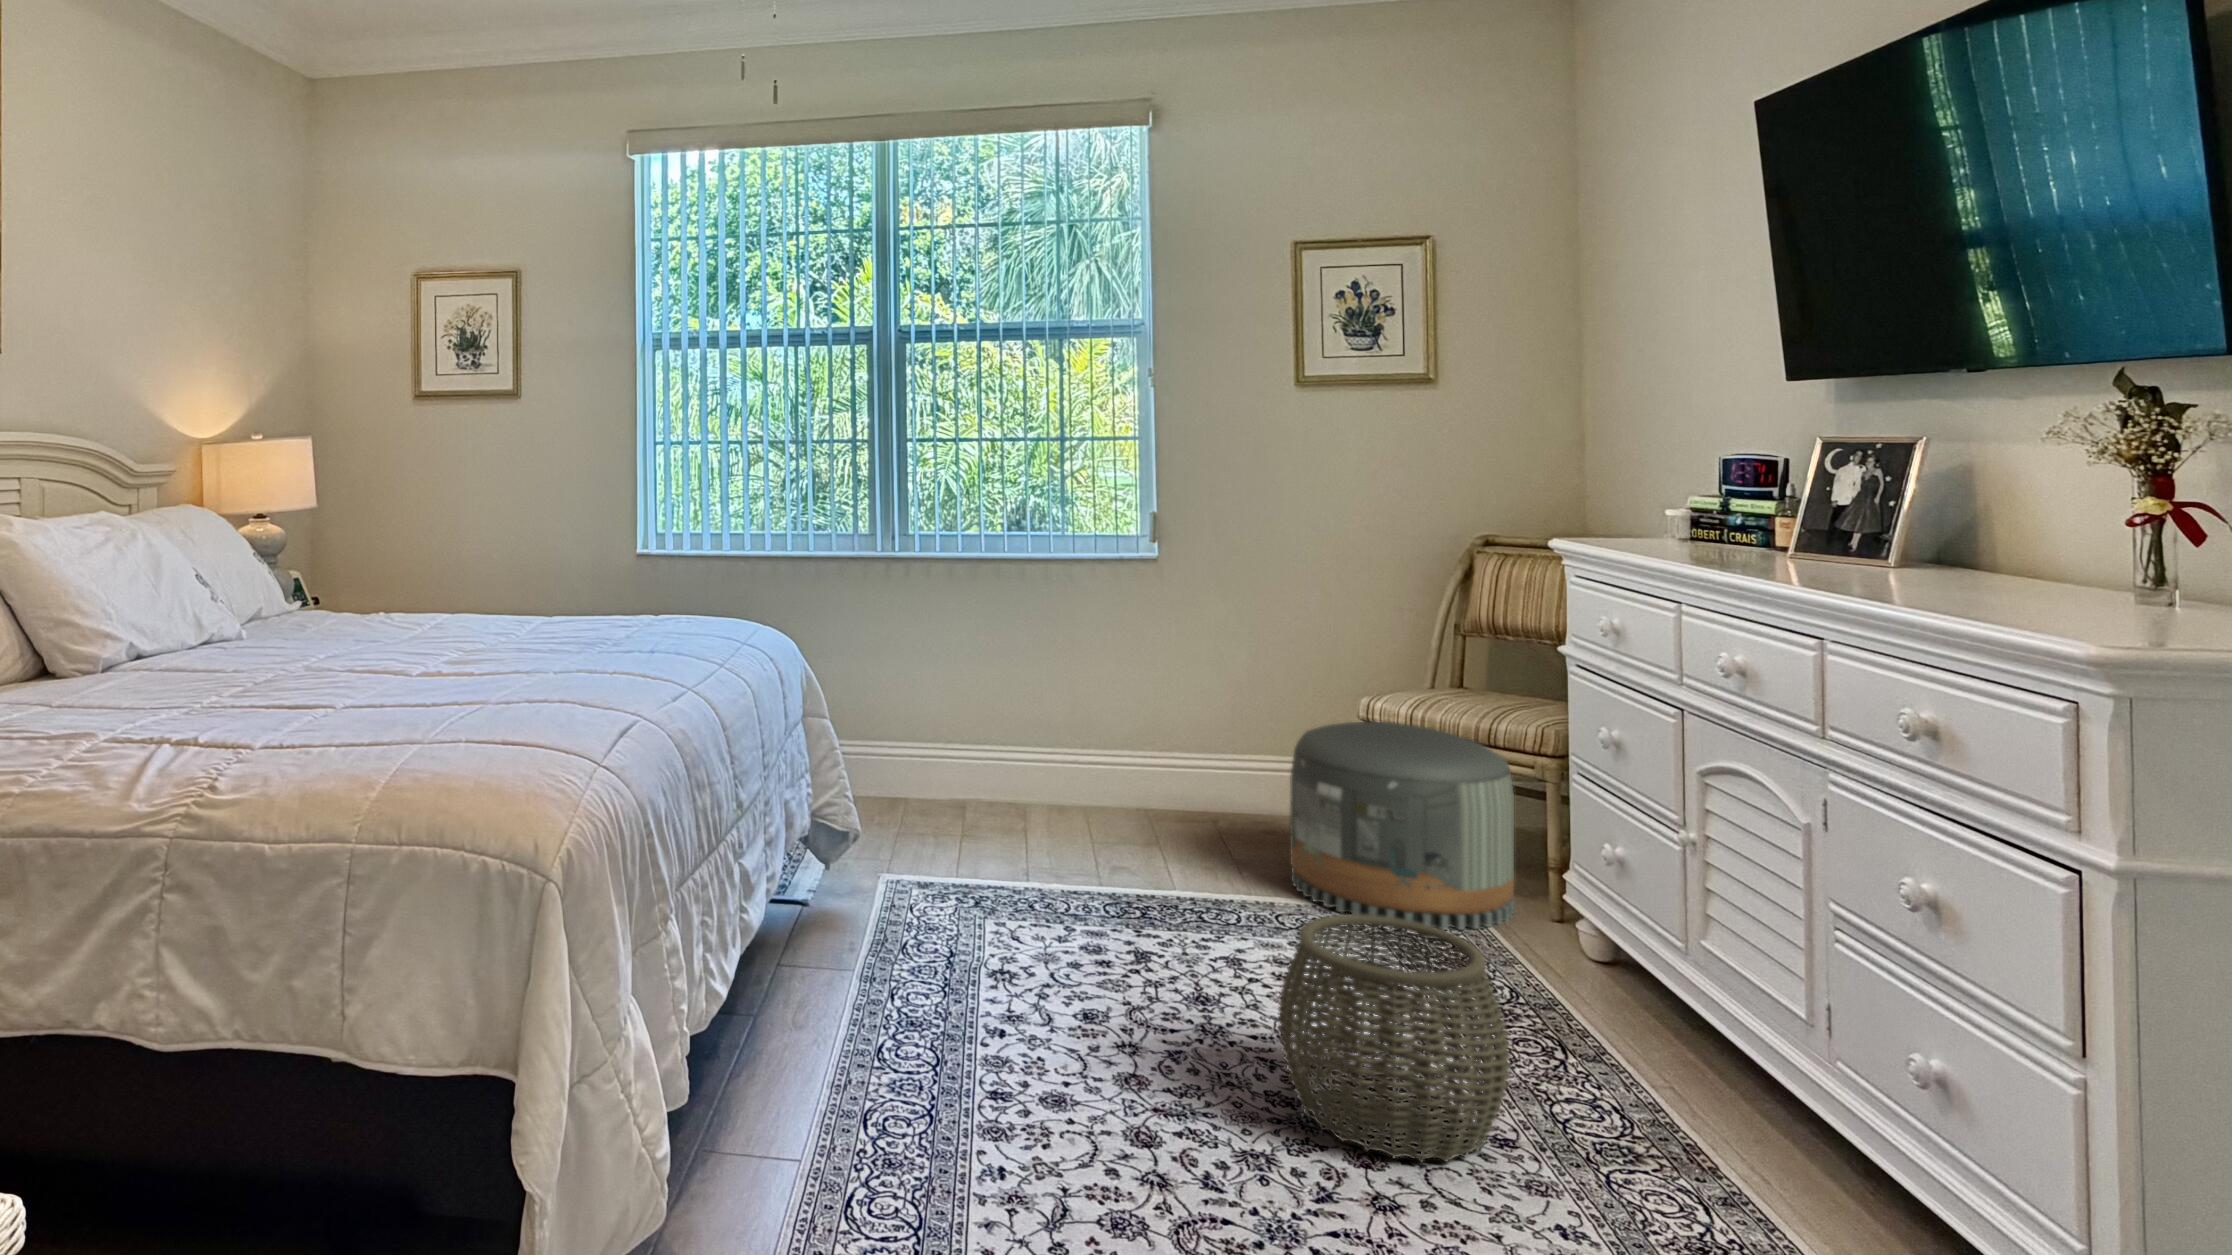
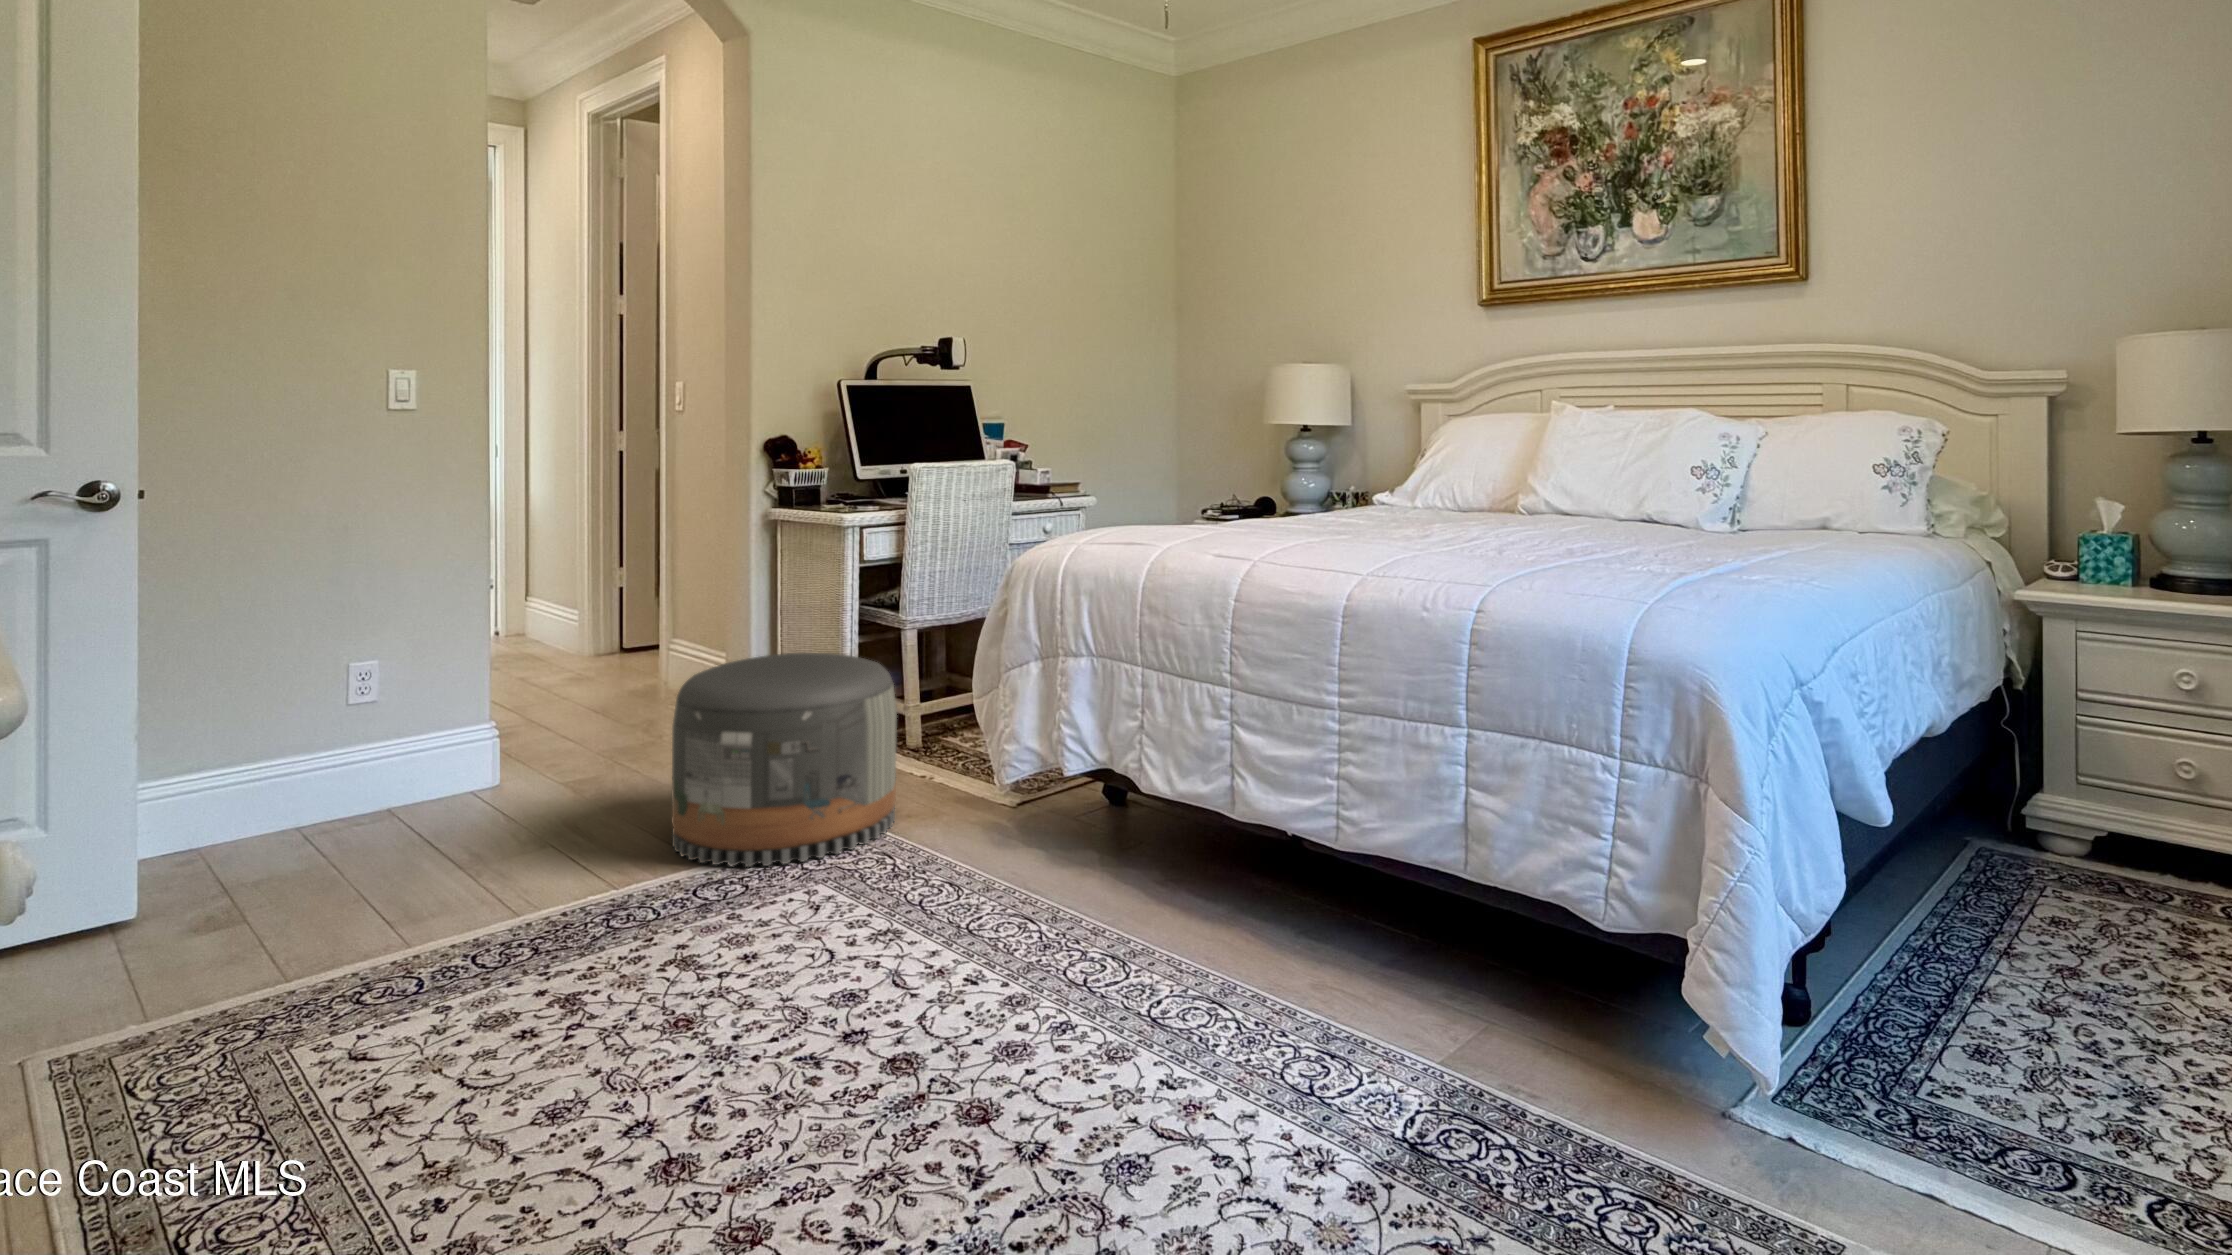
woven basket: present [1277,914,1511,1162] -> none [846,838,1080,1108]

